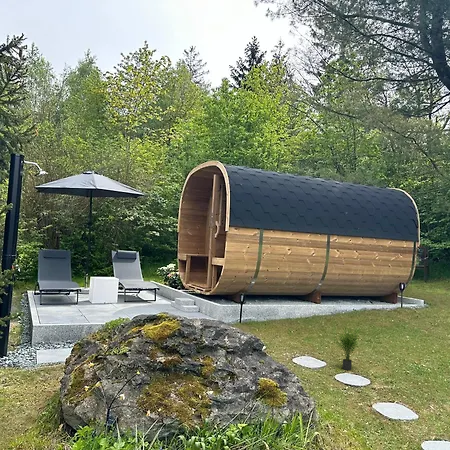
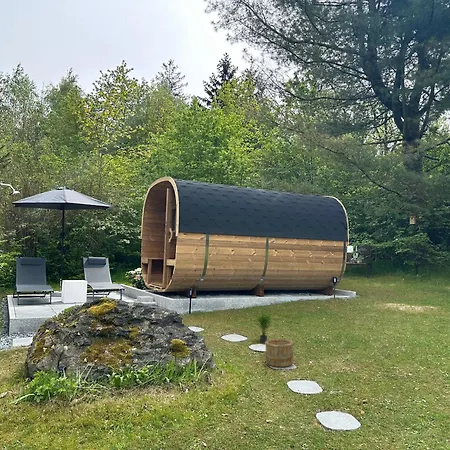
wooden bucket: none [365,370,404,411] -> present [265,339,293,367]

